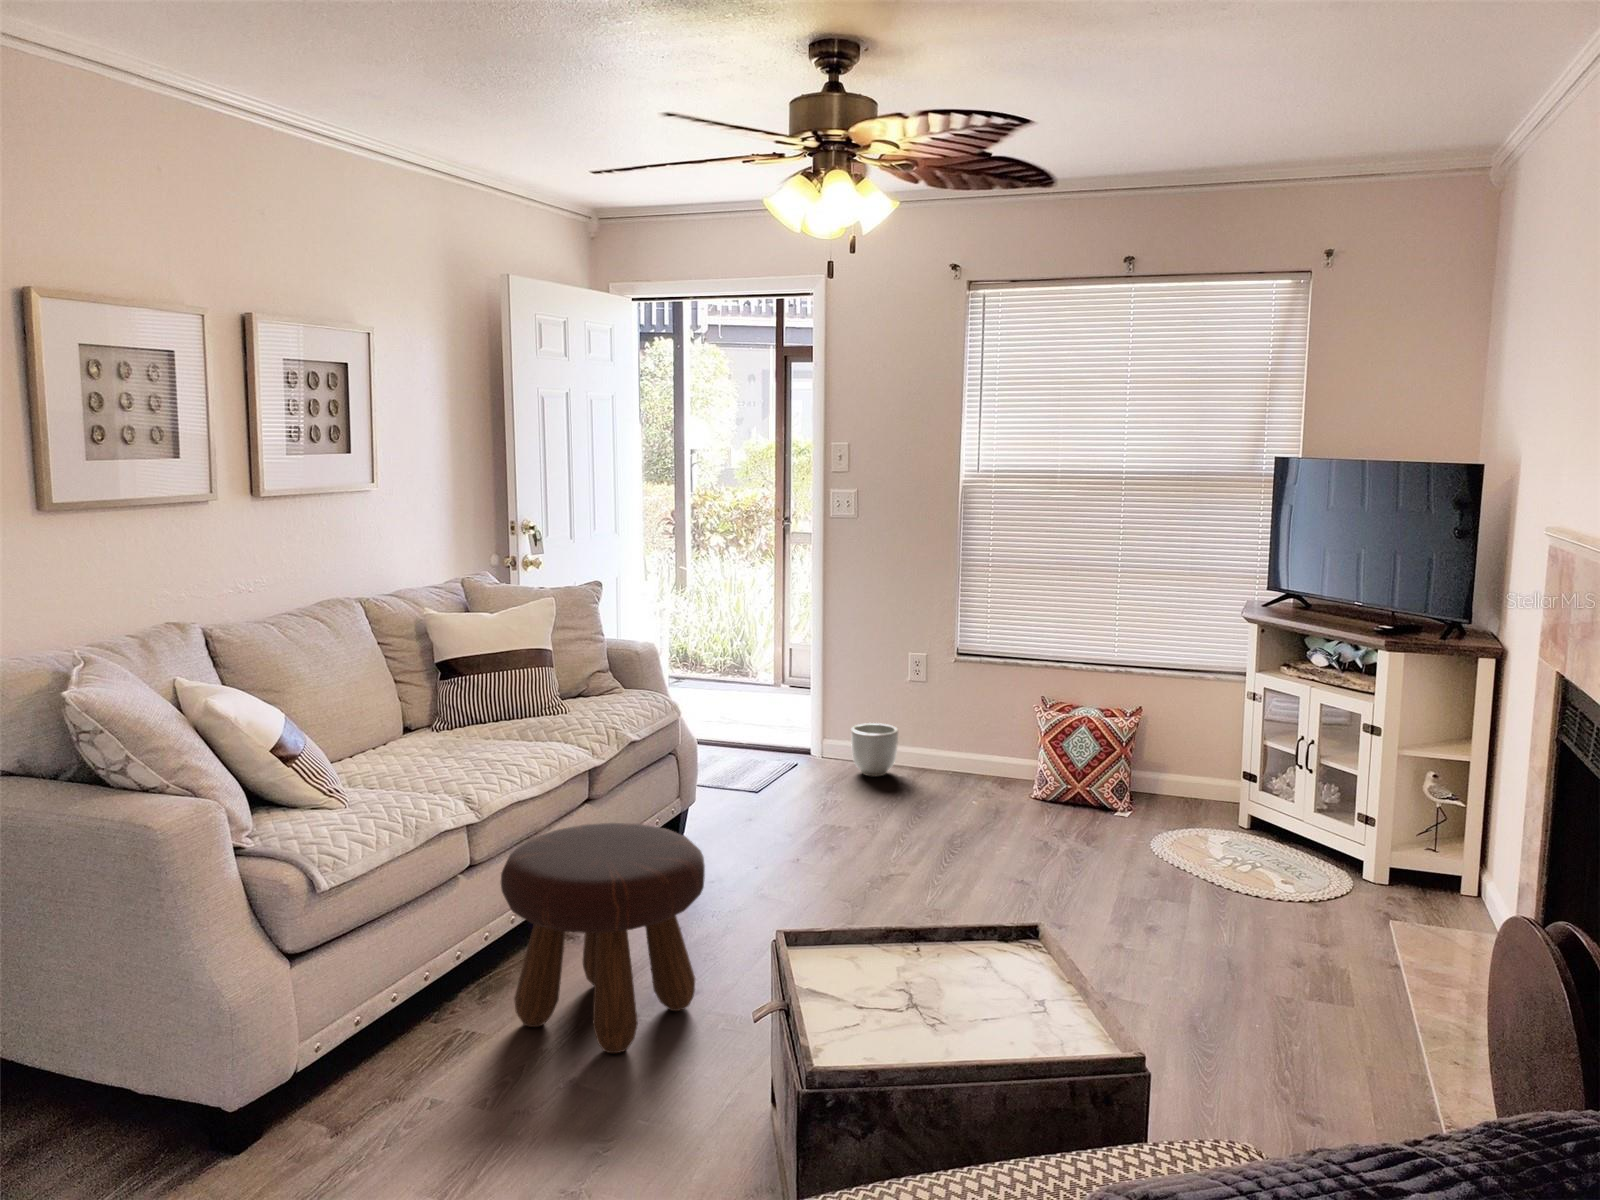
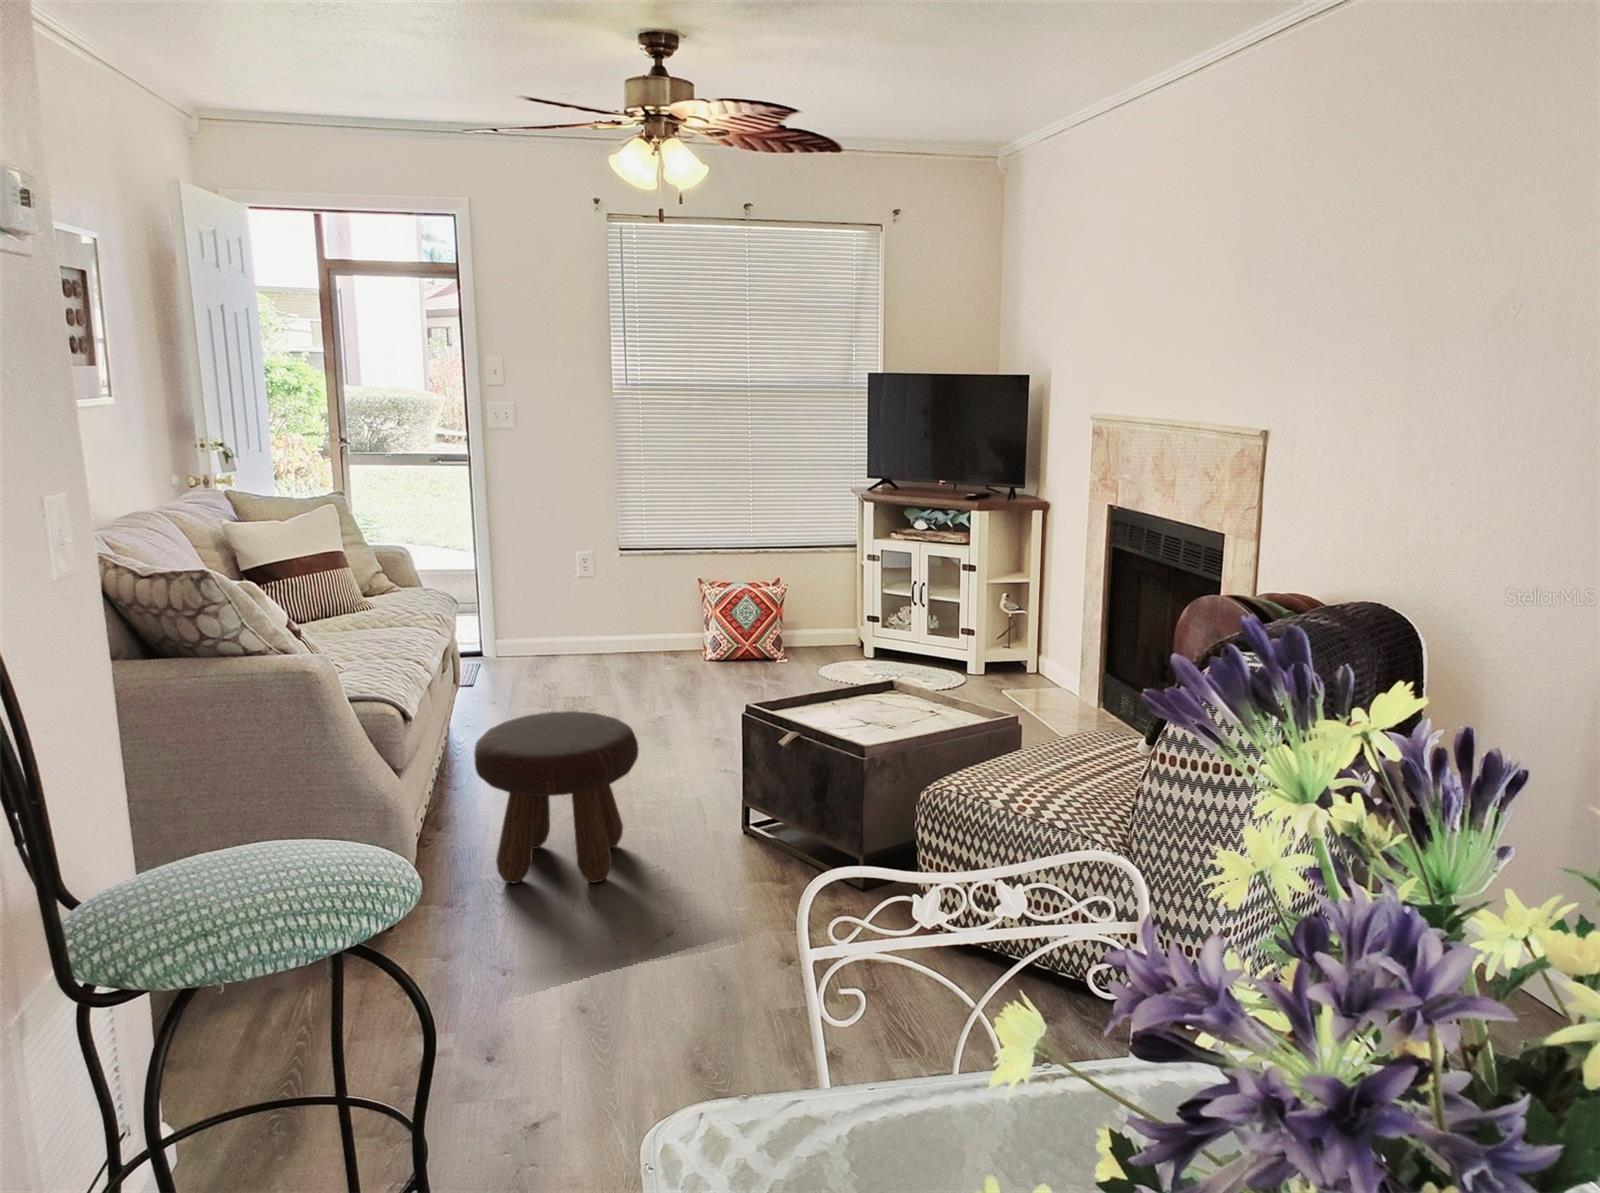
planter: present [851,723,898,776] -> none [540,619,582,666]

